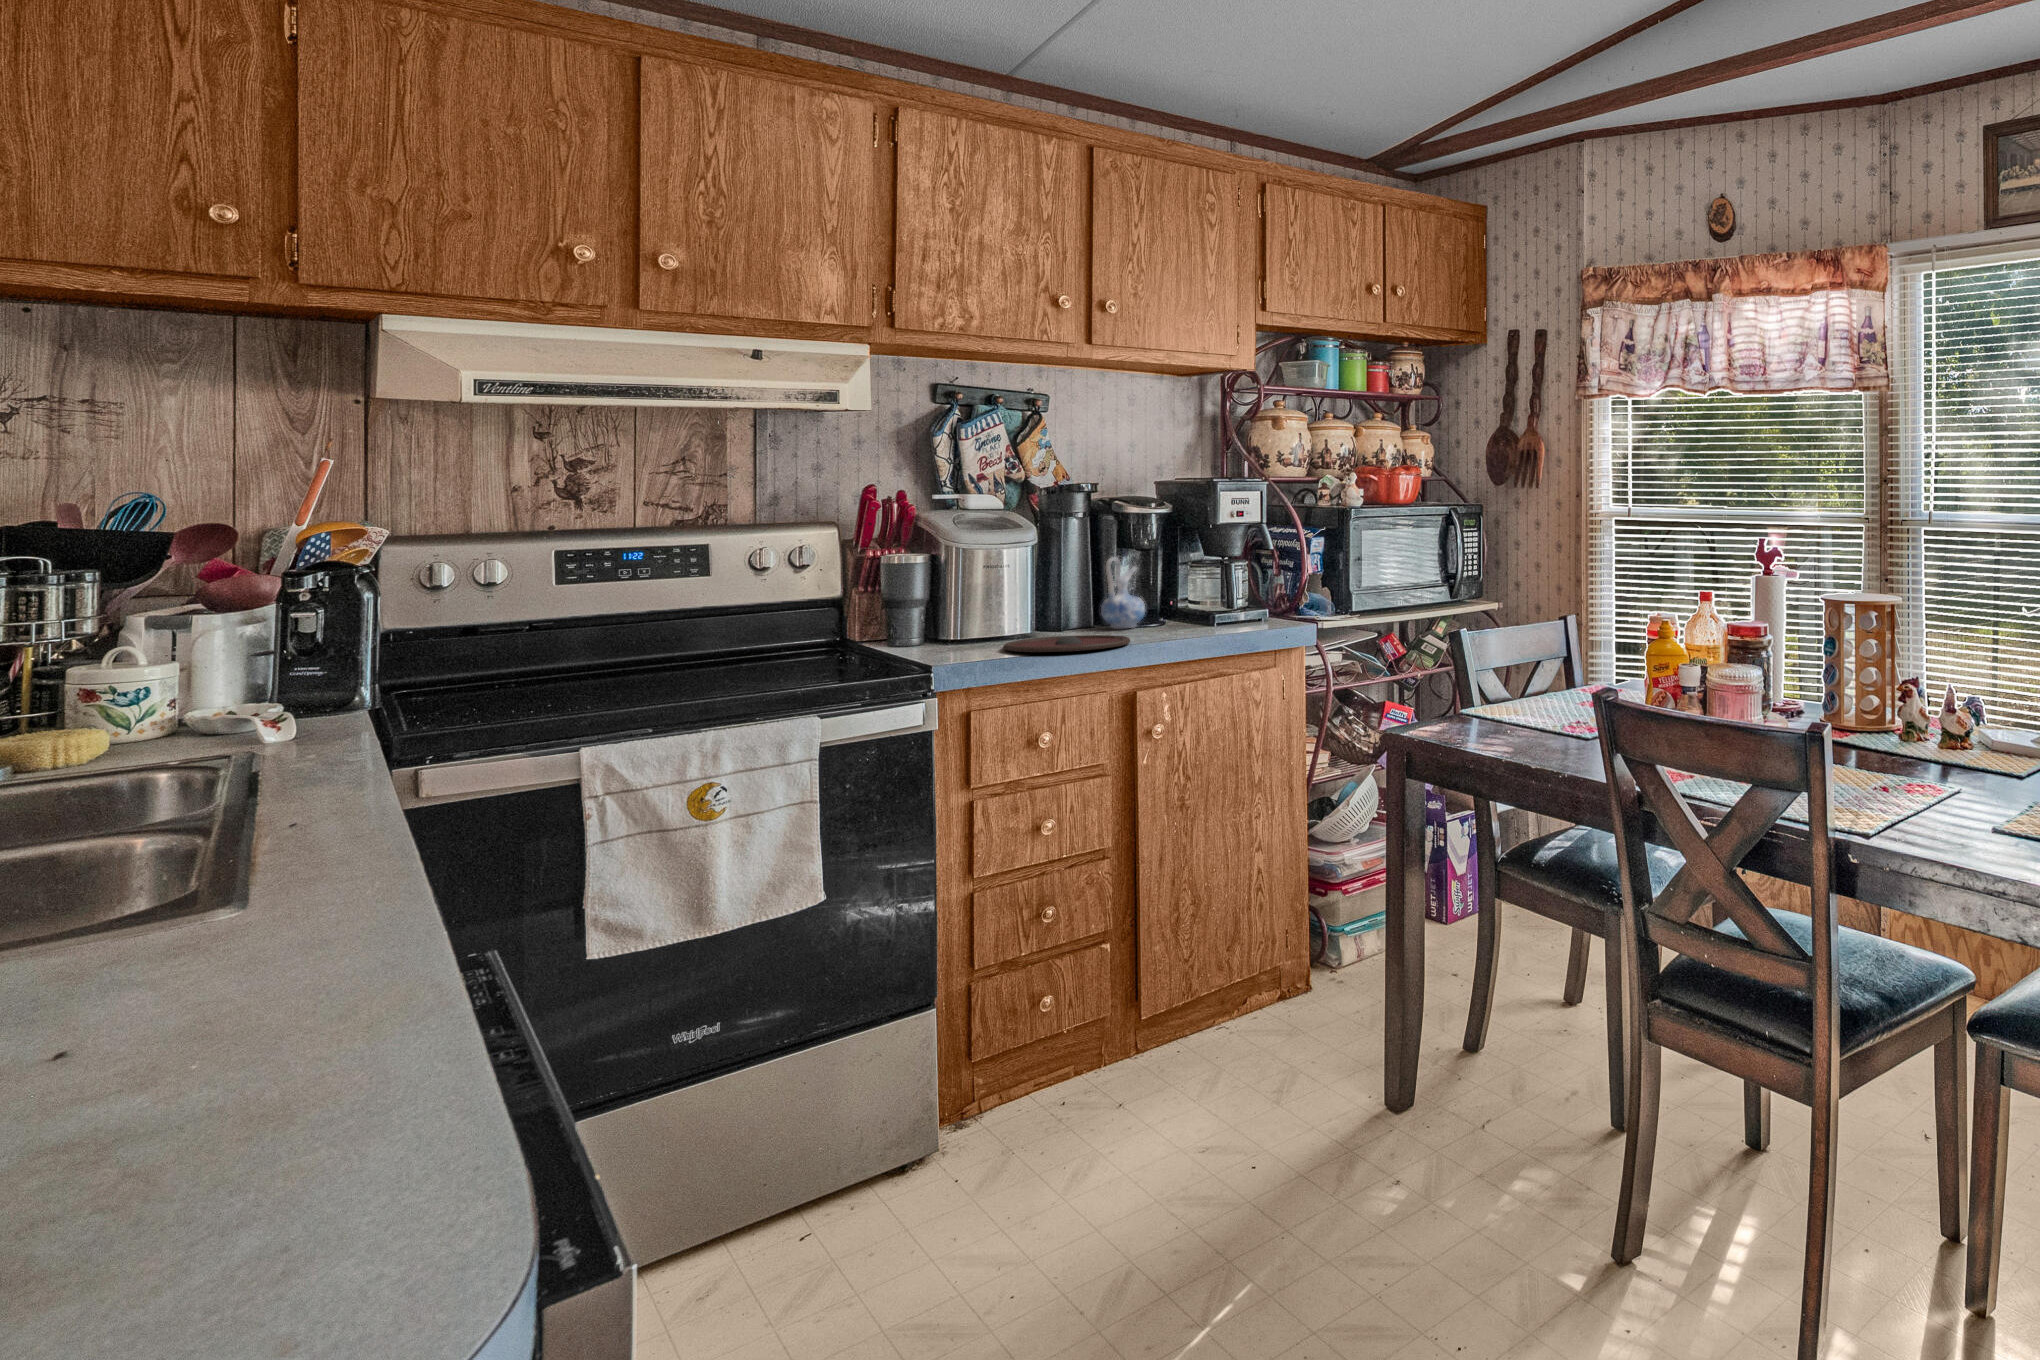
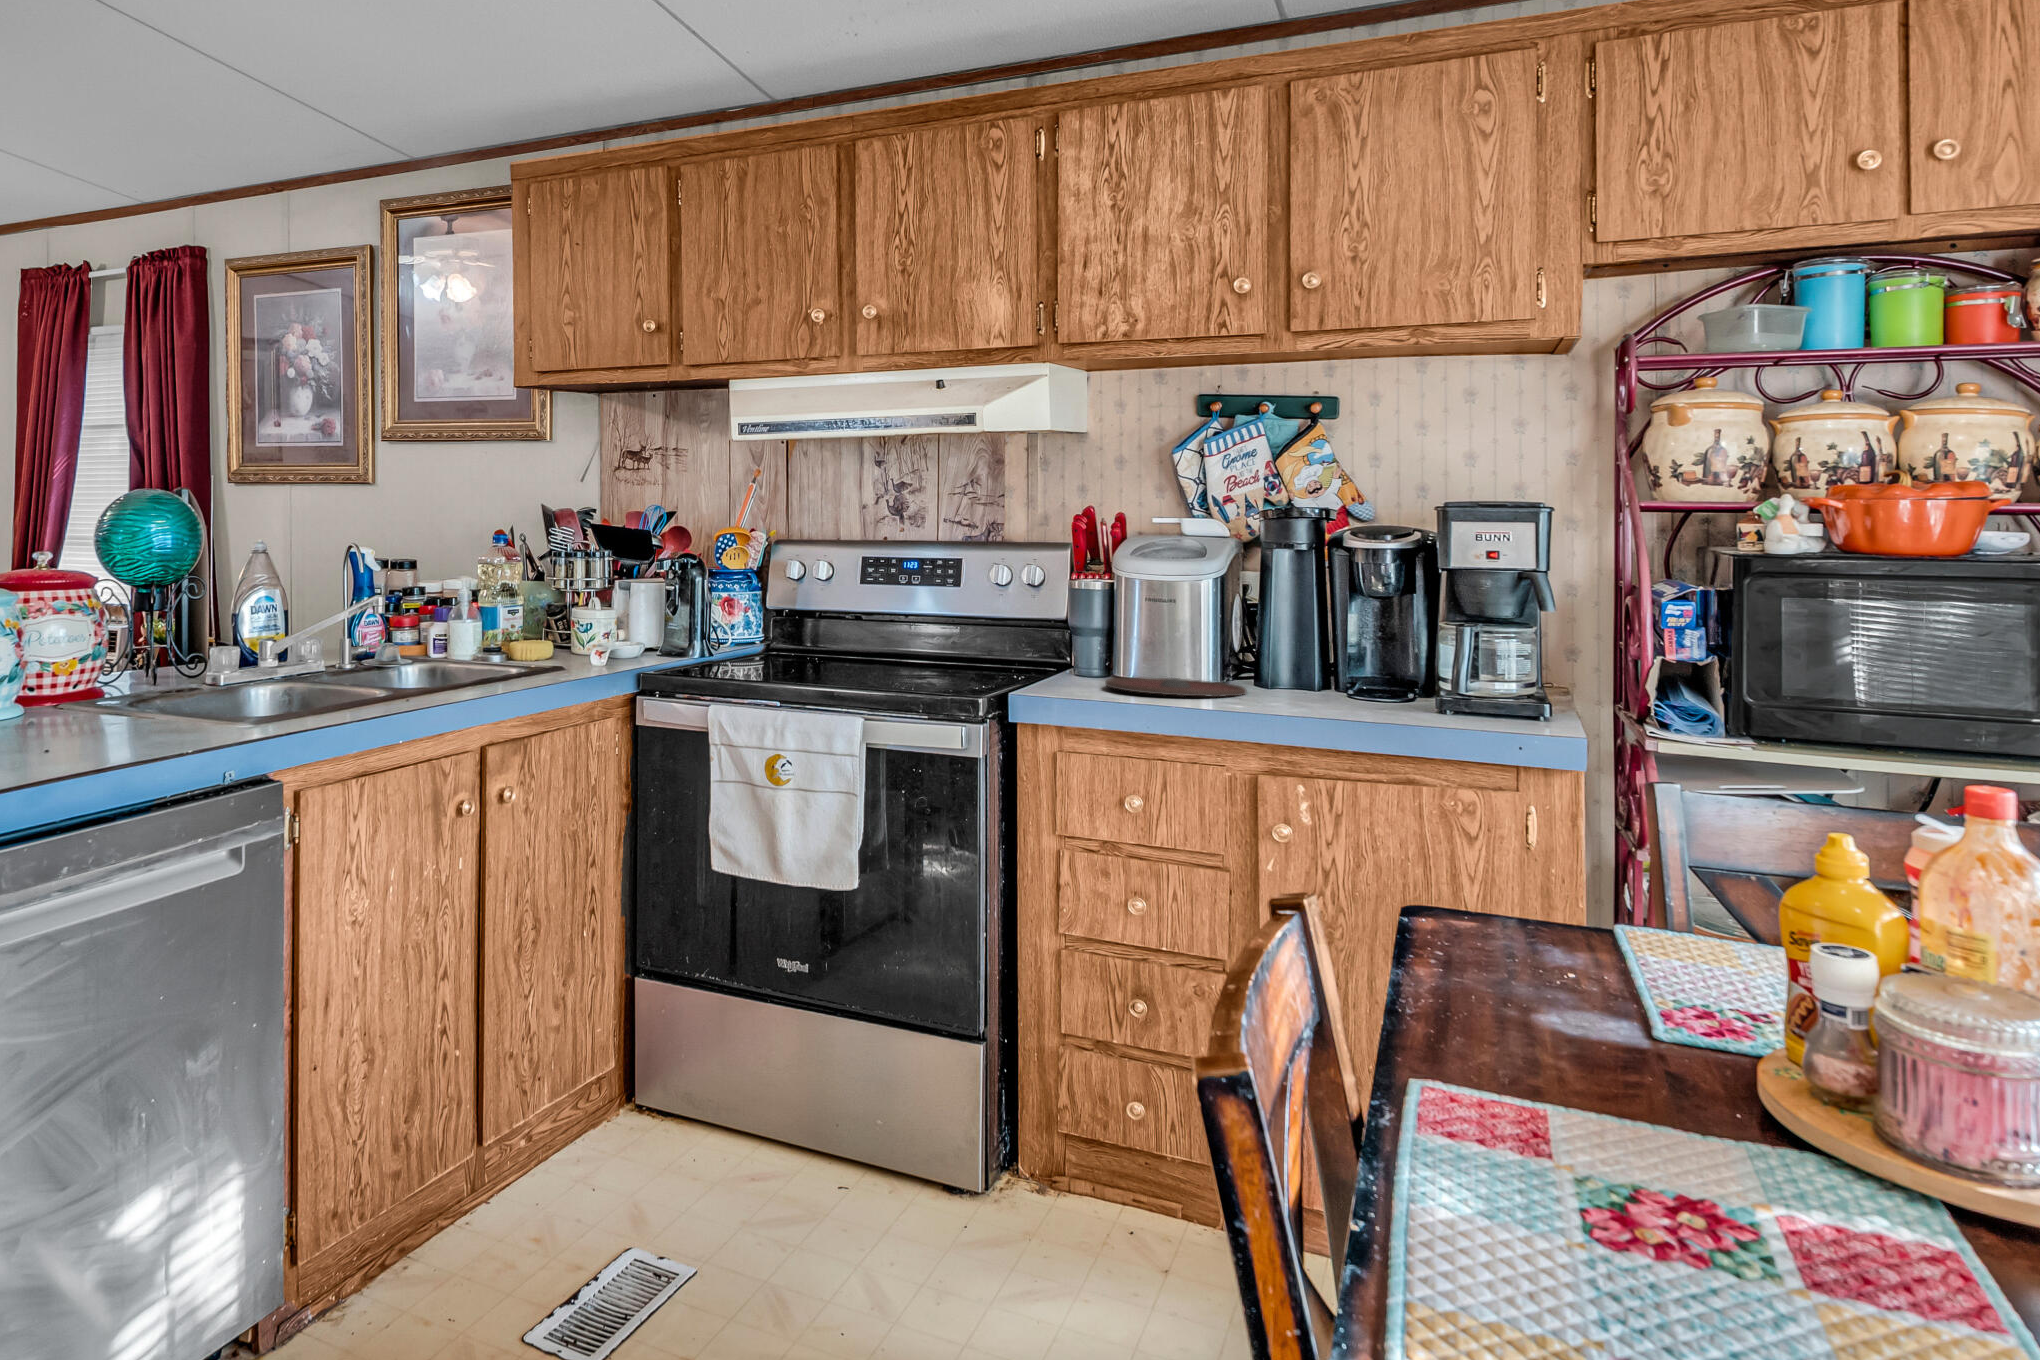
ceramic pitcher: present [1101,558,1145,628] -> none [1292,595,1349,687]

